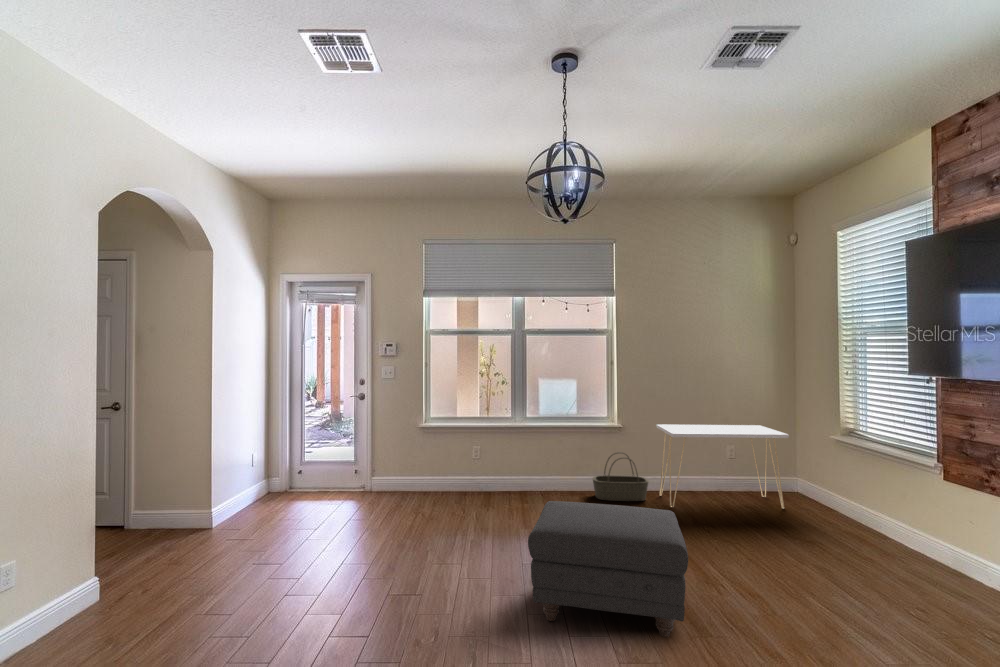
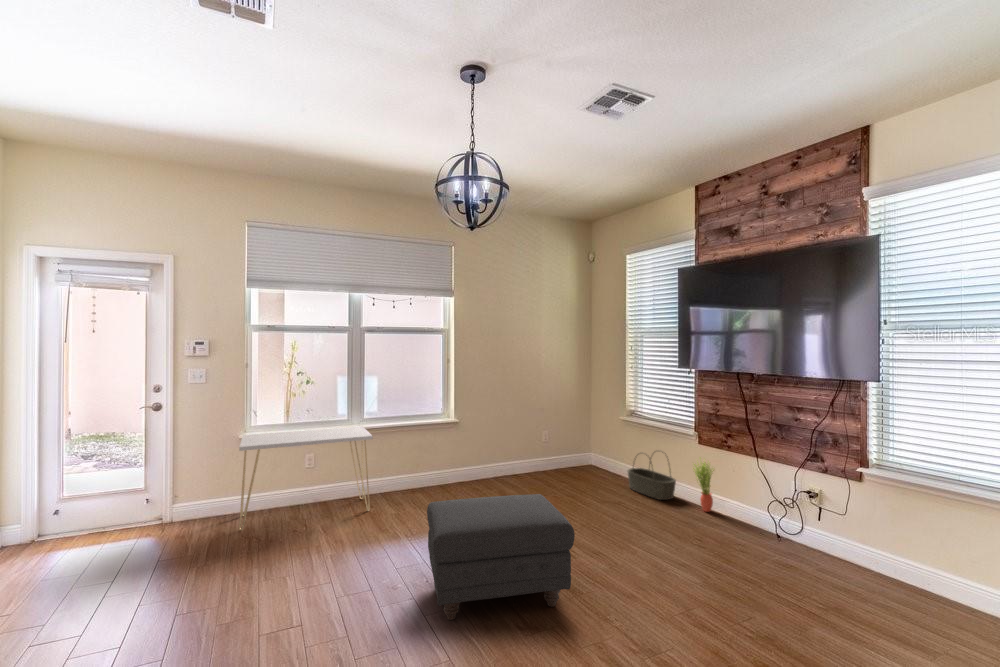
console table: present [656,424,789,509] -> present [239,426,373,531]
basket: present [593,452,648,501] -> present [627,453,676,500]
potted plant: none [930,499,969,579] -> present [693,458,714,512]

